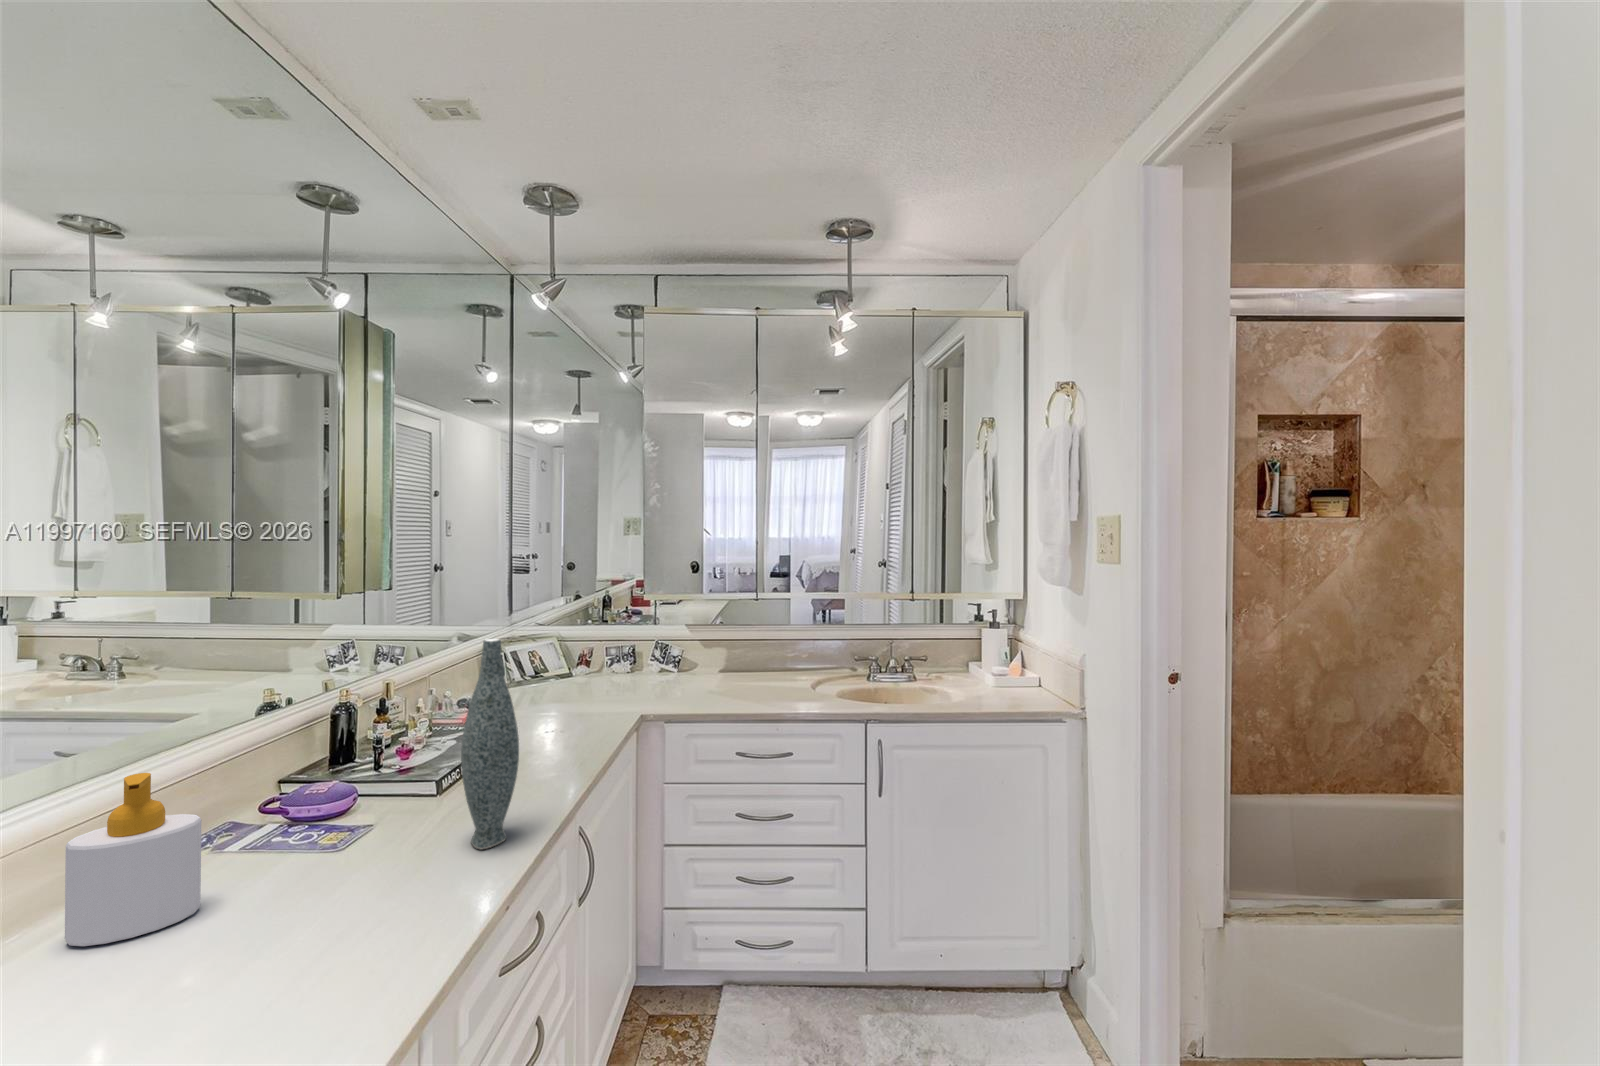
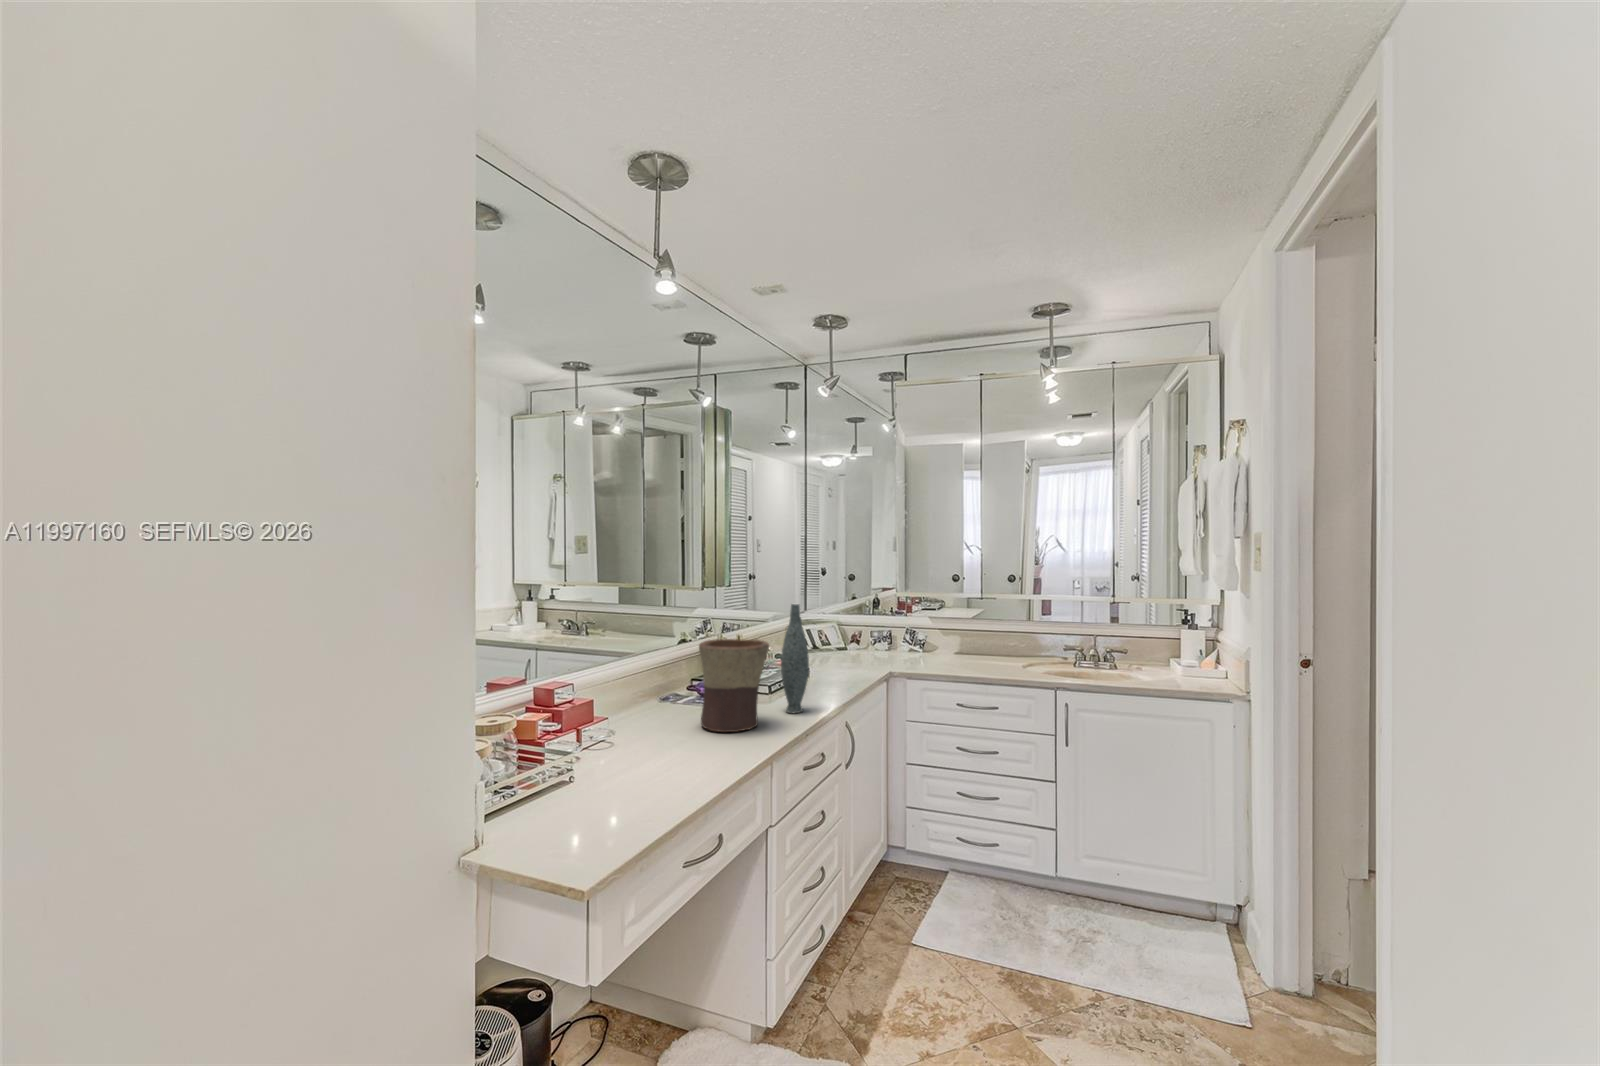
flower pot: none [248,723,433,957] -> present [699,639,769,732]
soap bottle: present [65,773,202,946] -> none [634,652,677,721]

